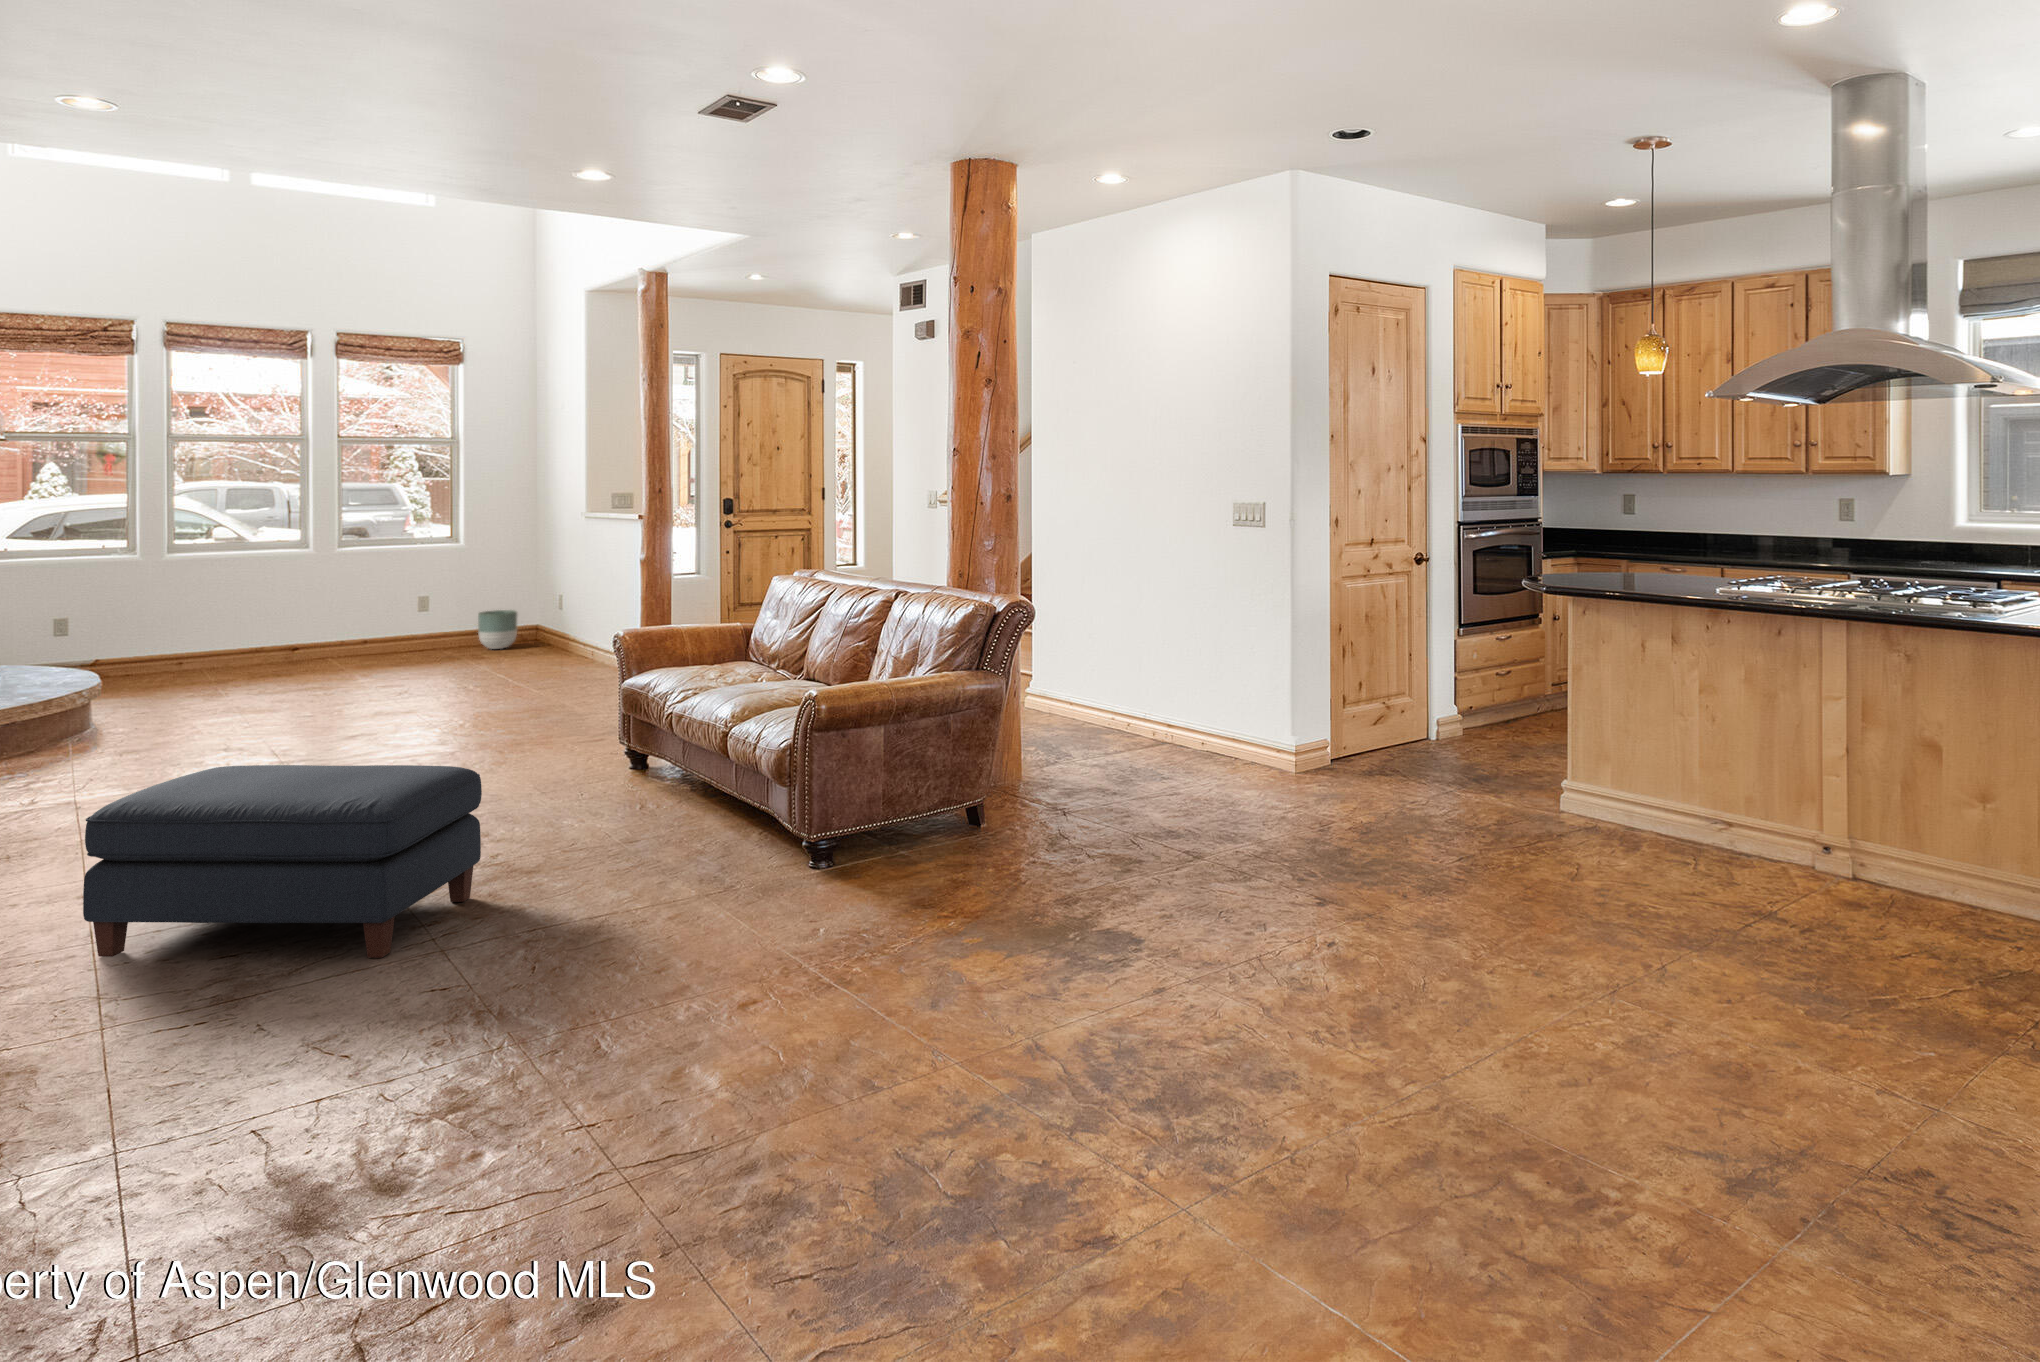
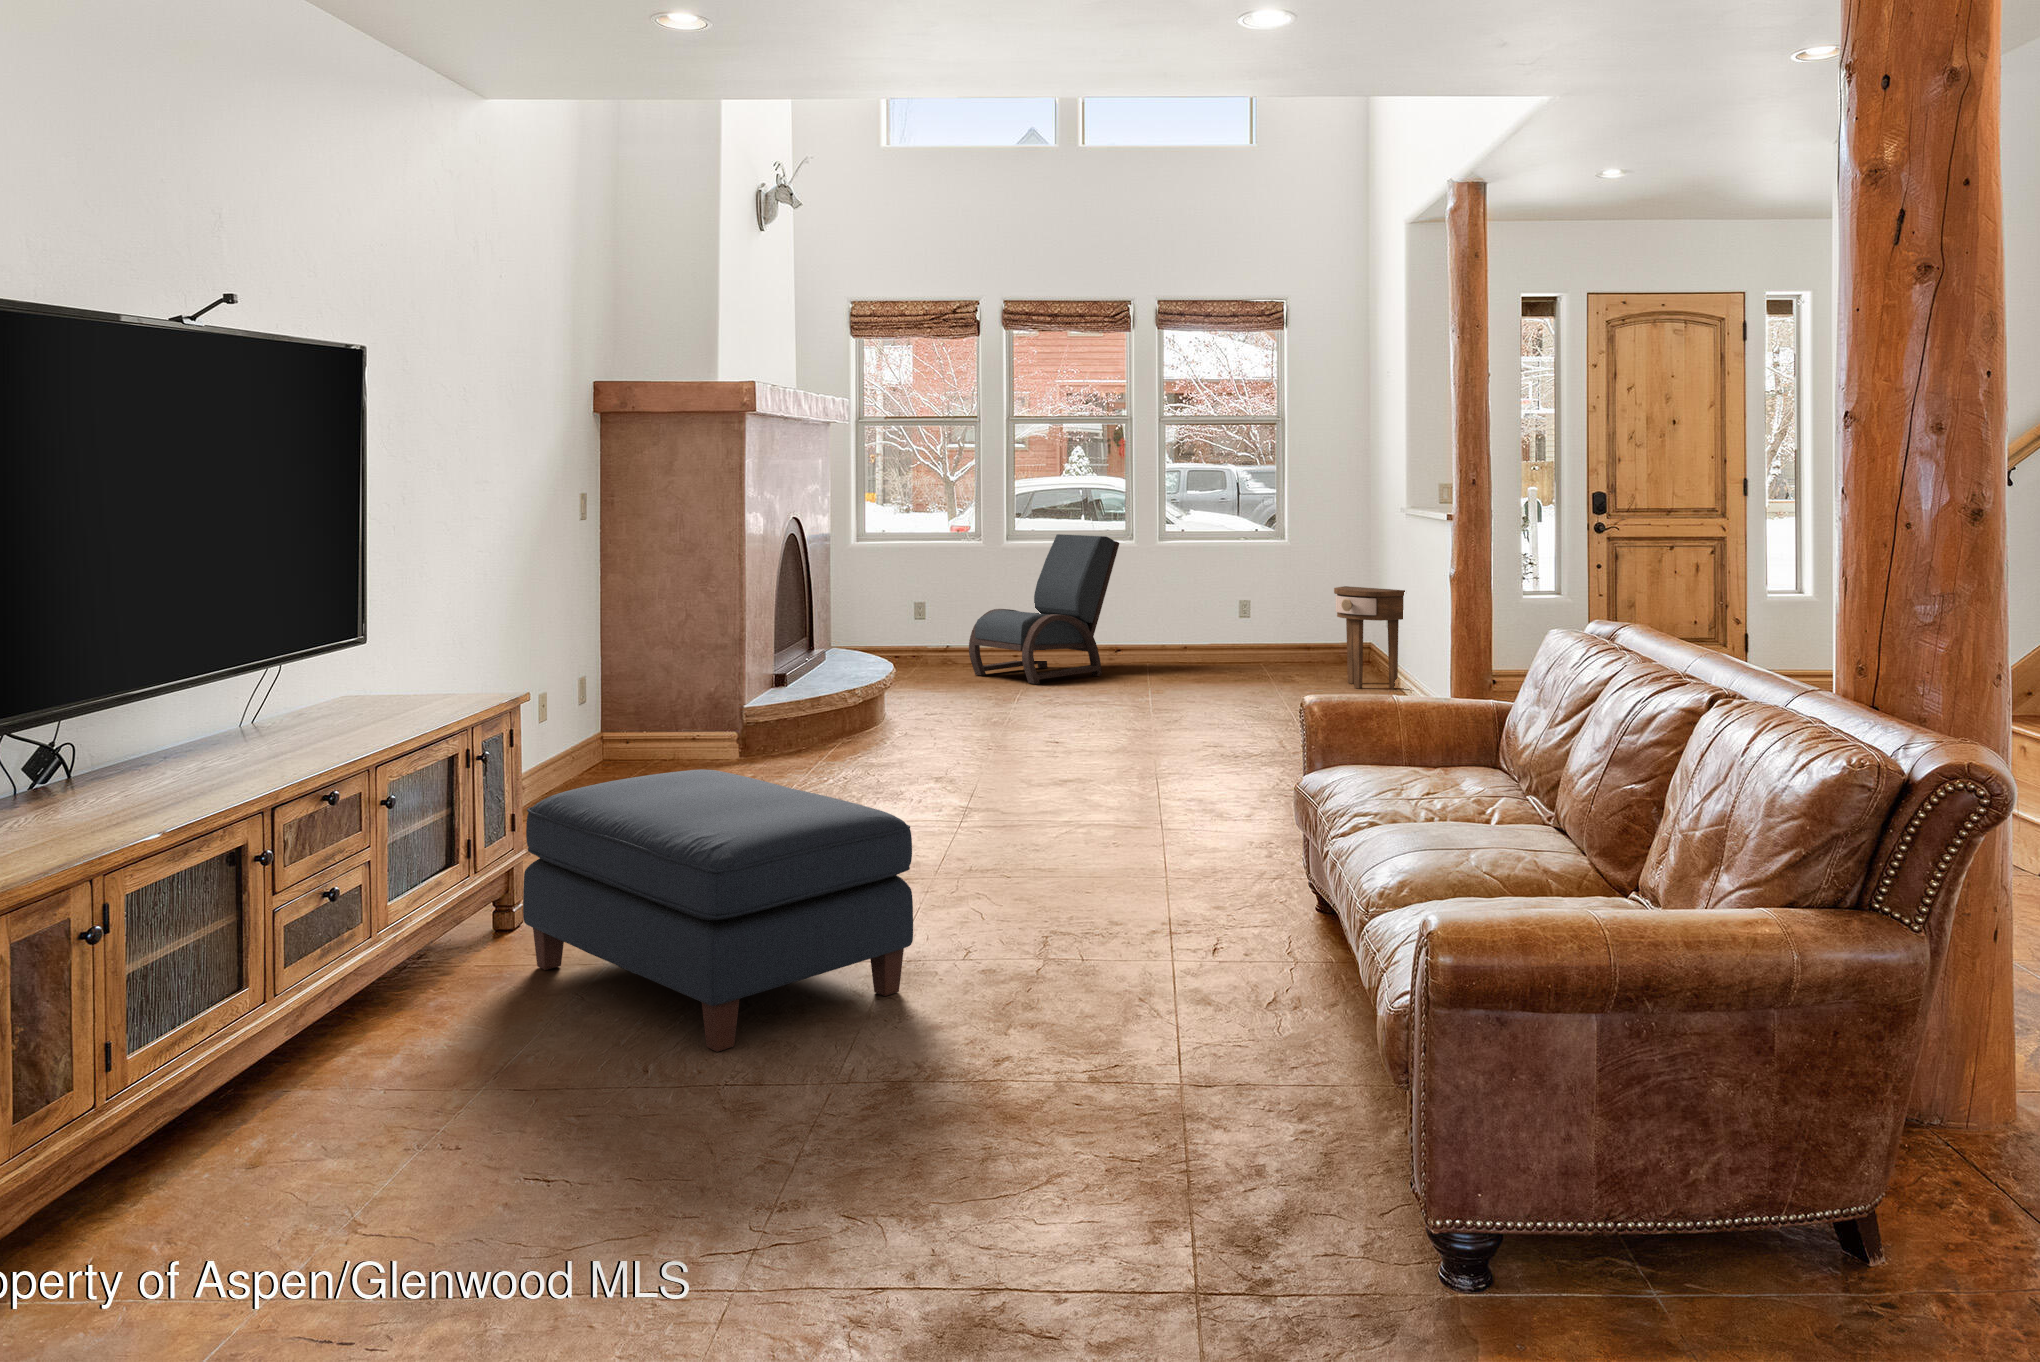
lounge chair: none [144,546,307,687] -> present [969,534,1119,684]
side table: none [524,578,588,659] -> present [1334,586,1405,689]
planter: present [478,610,518,649] -> none [1299,624,1342,670]

